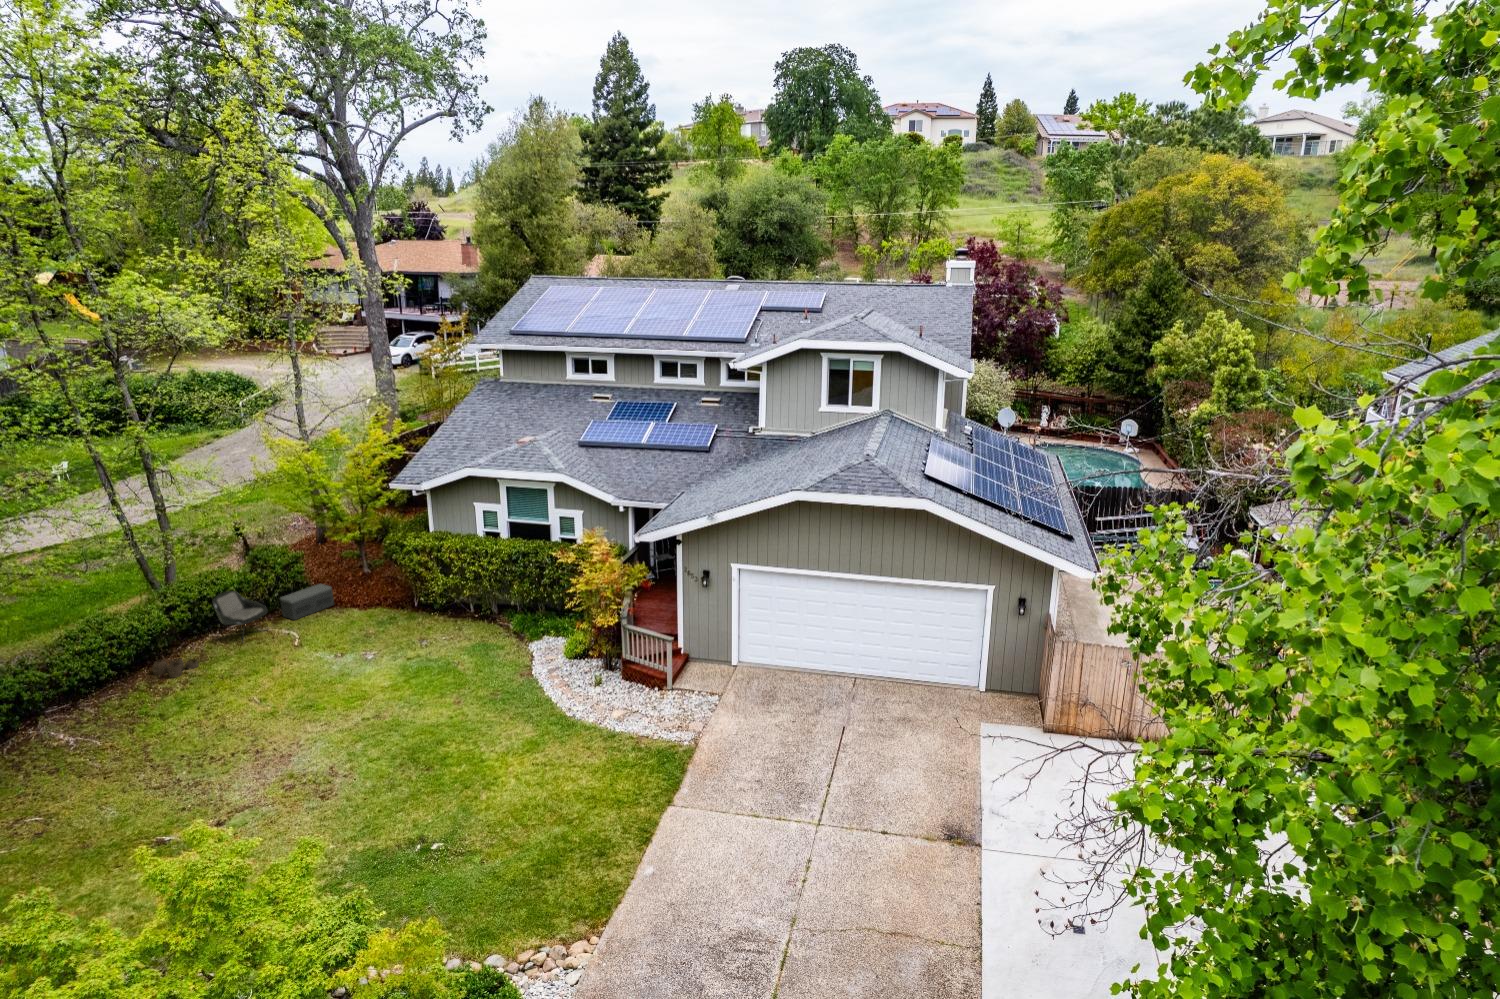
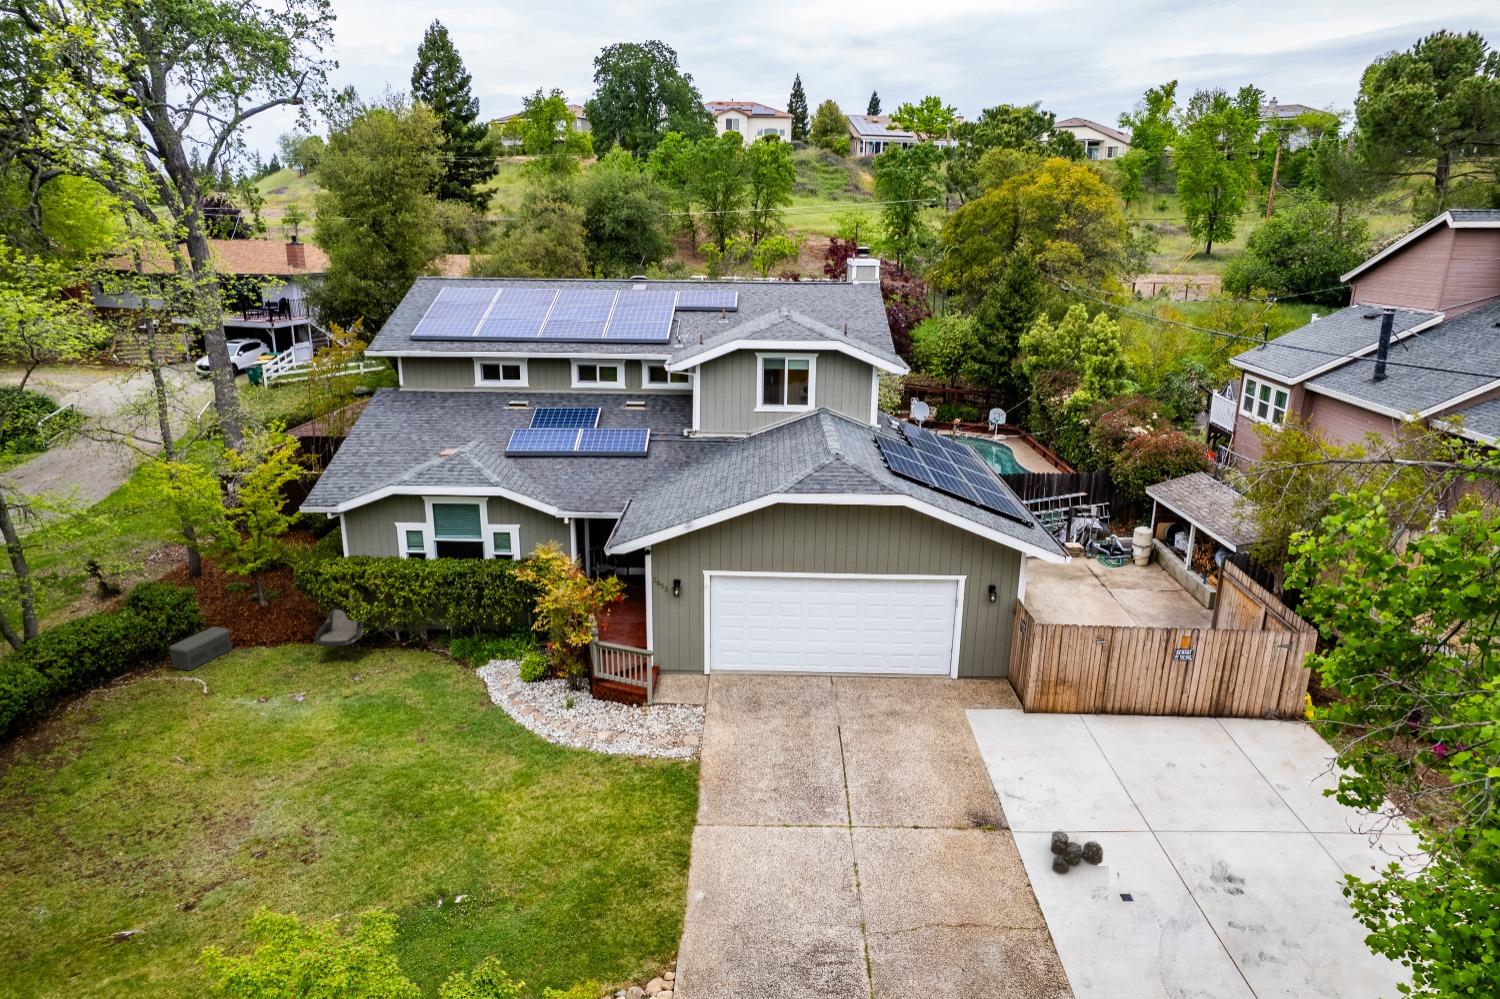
lounge chair: present [213,591,268,640] -> present [315,609,368,662]
woven basket: present [153,658,198,678] -> present [1051,831,1103,874]

